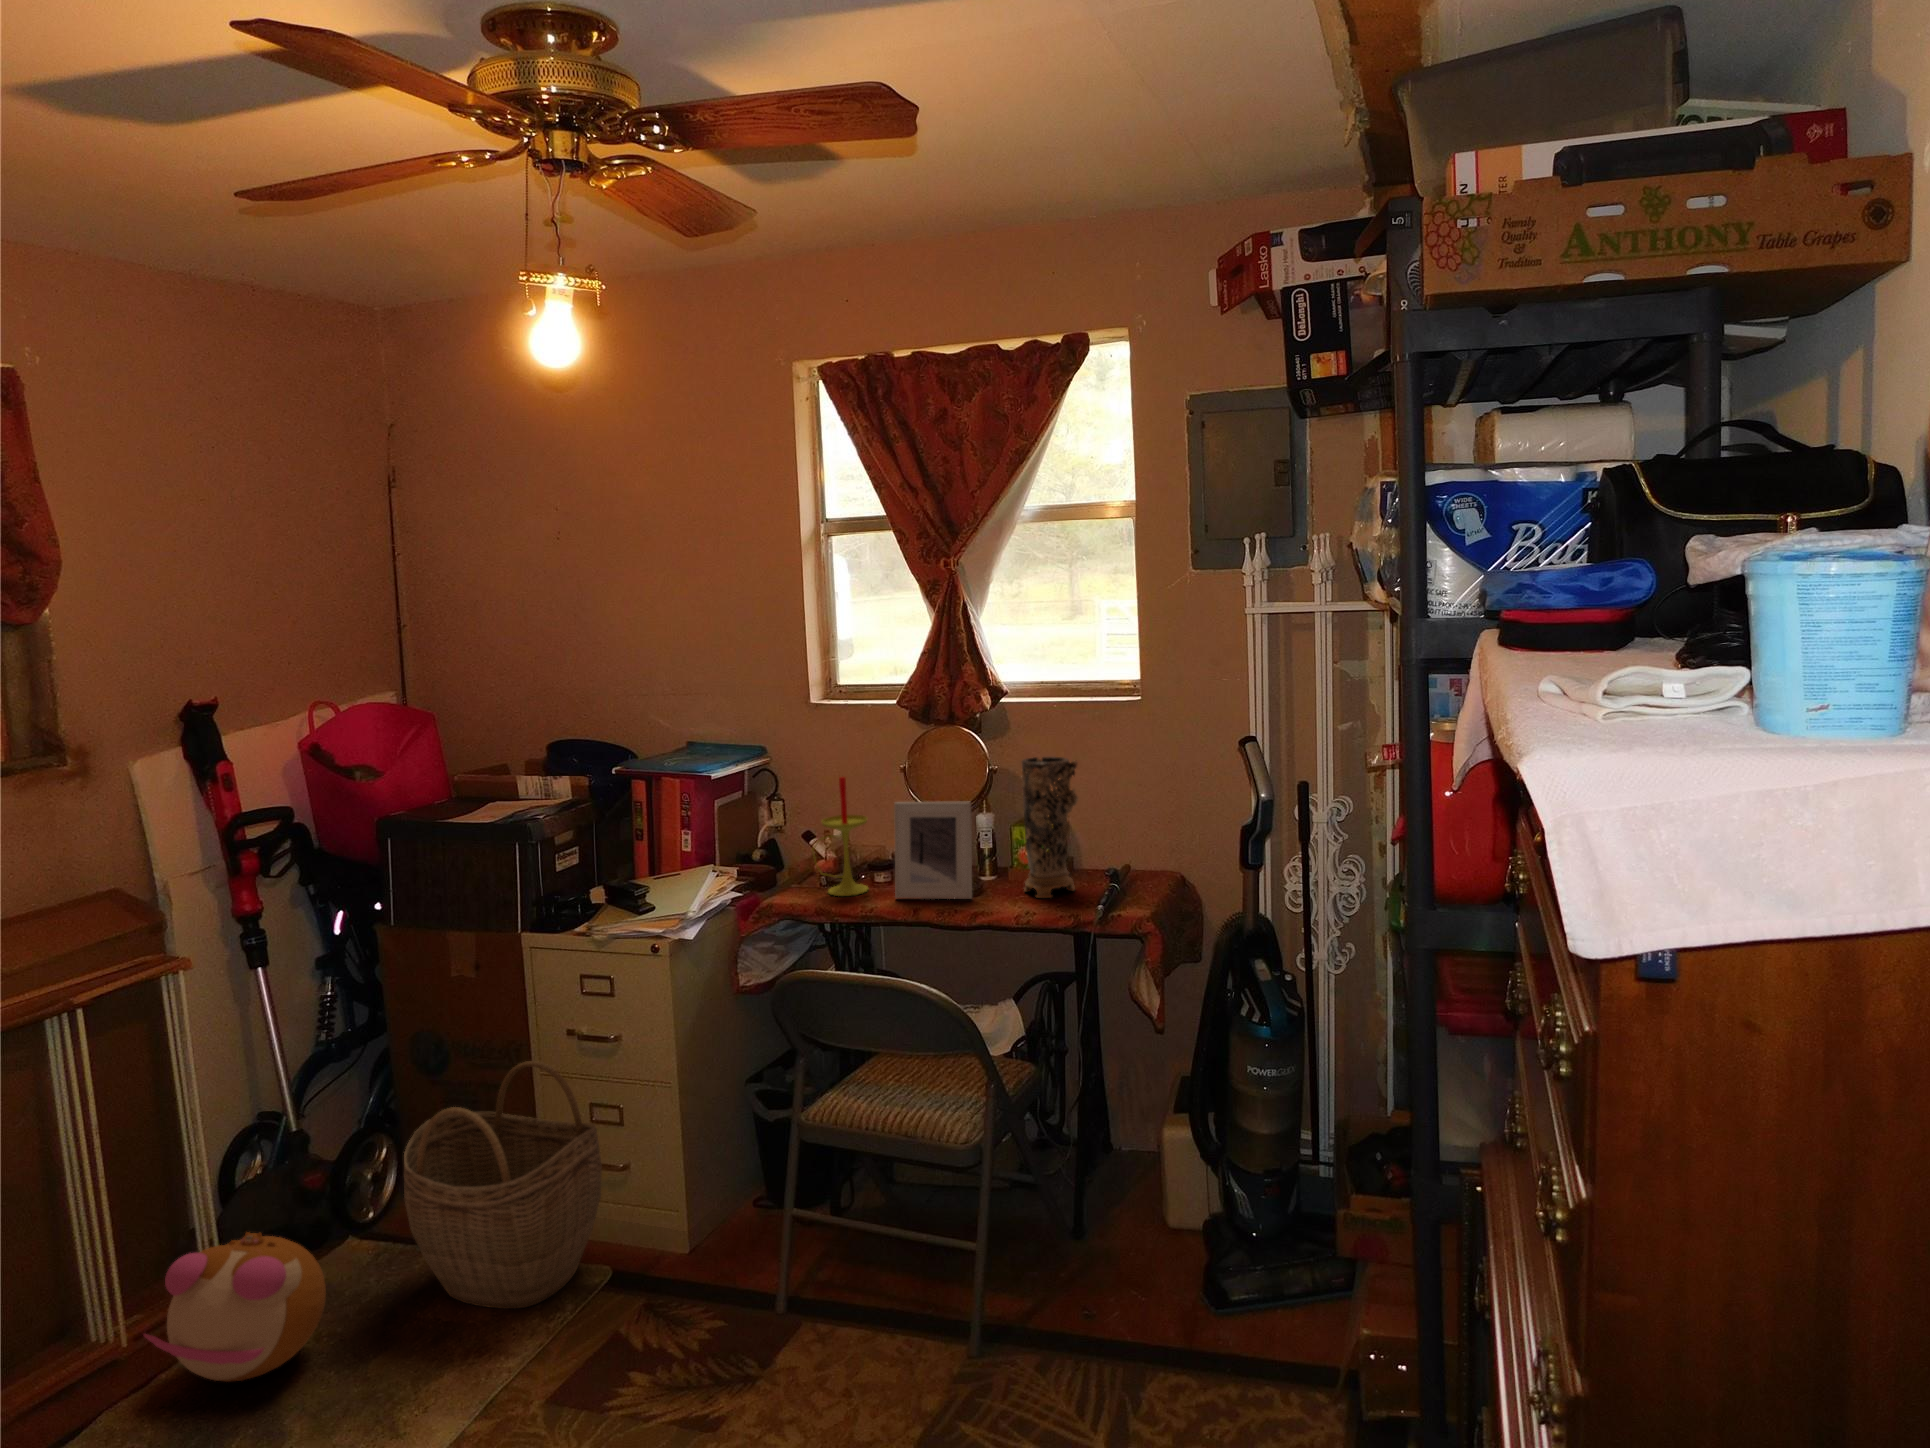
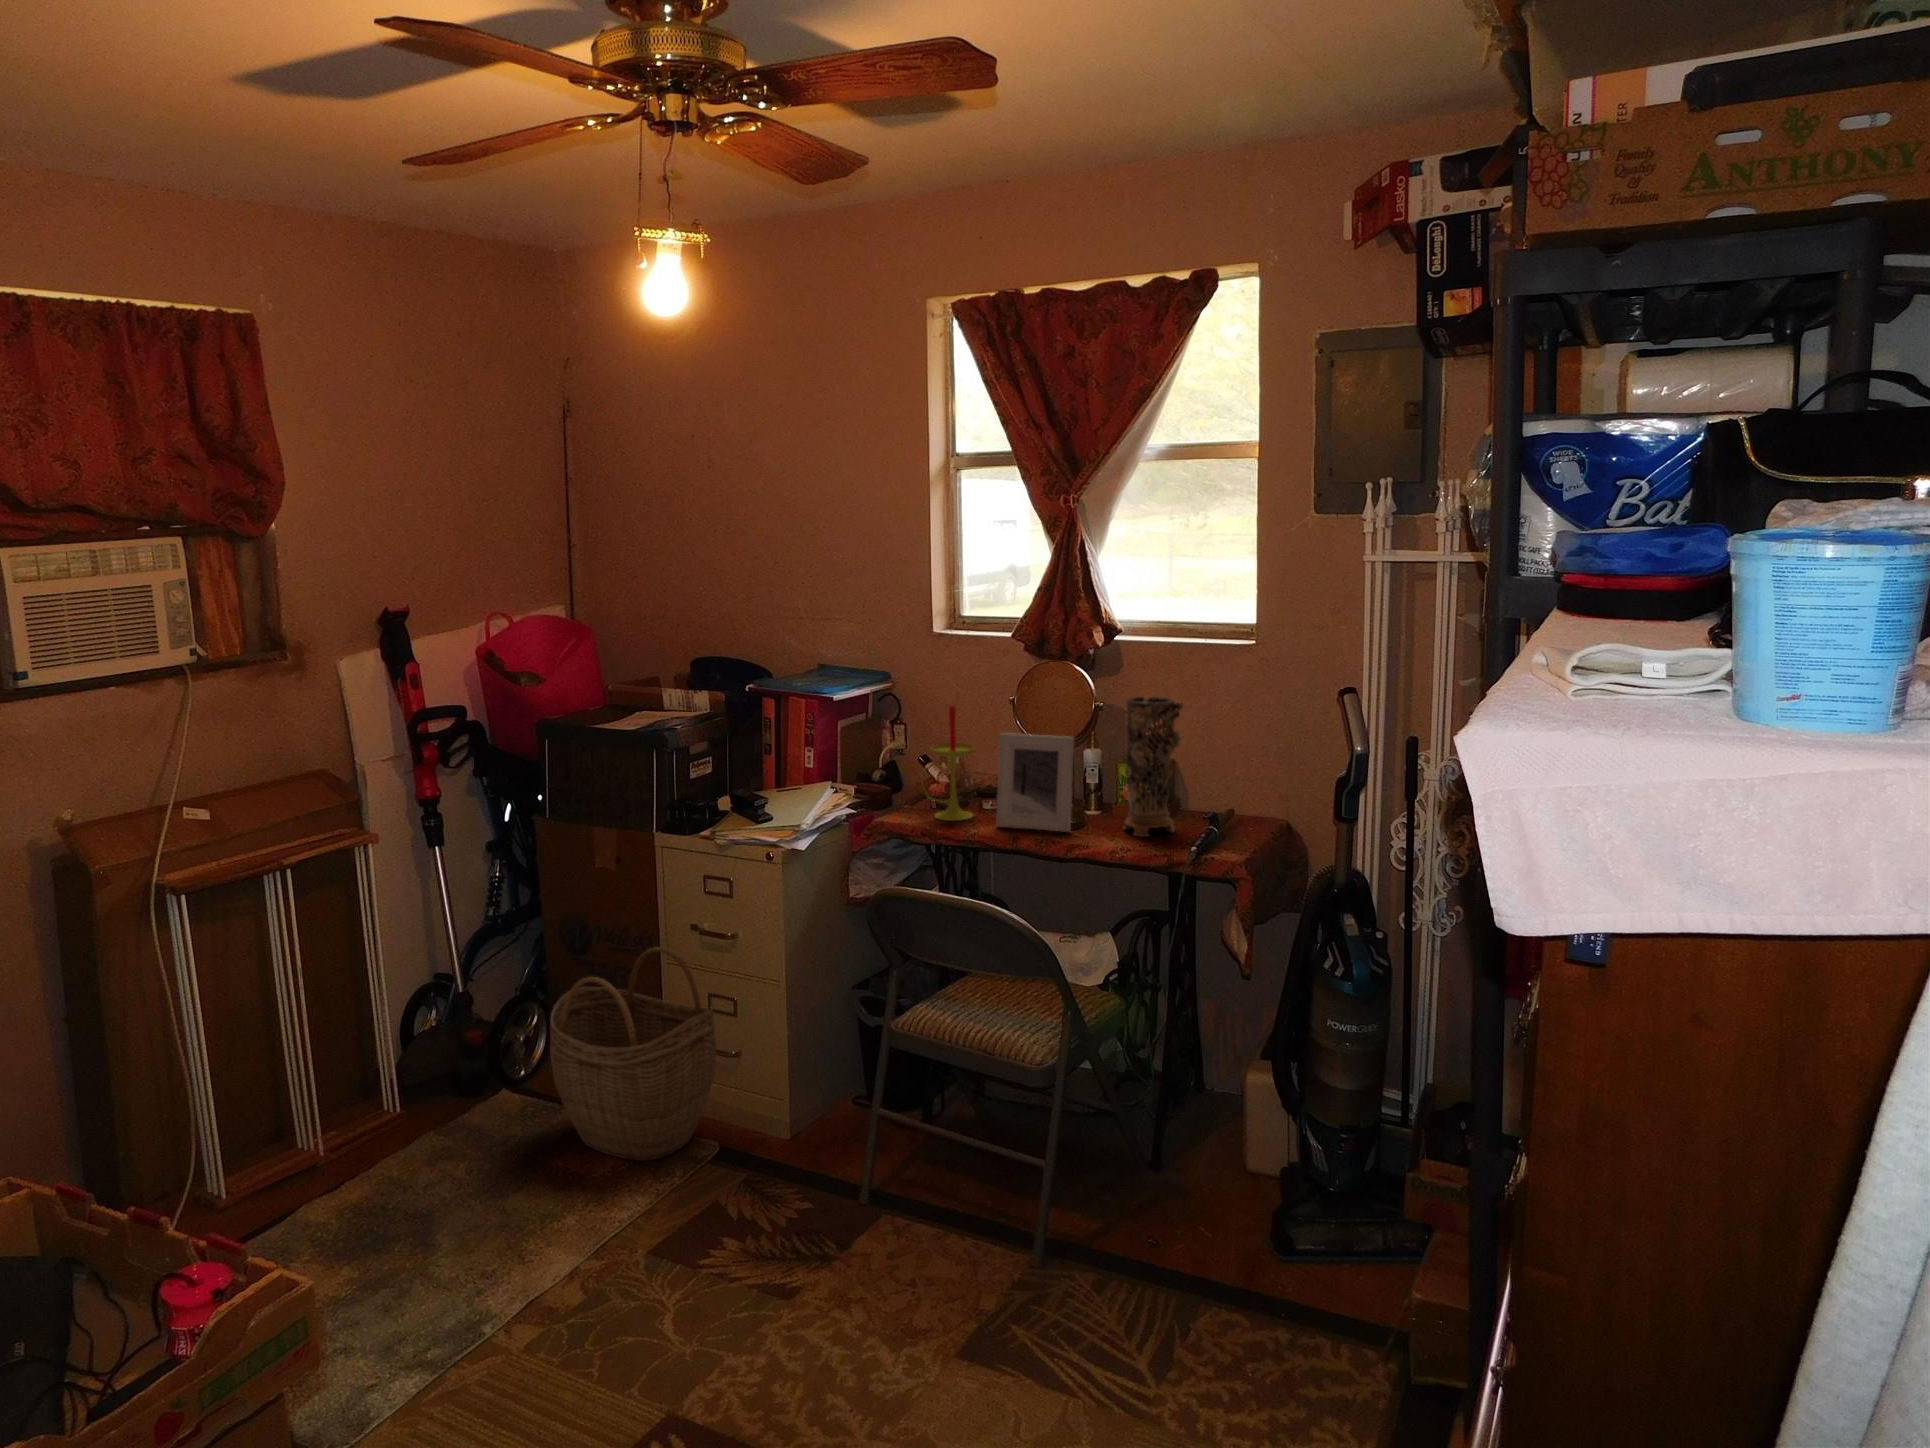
plush toy: present [144,1232,326,1382] -> none [348,1061,486,1182]

